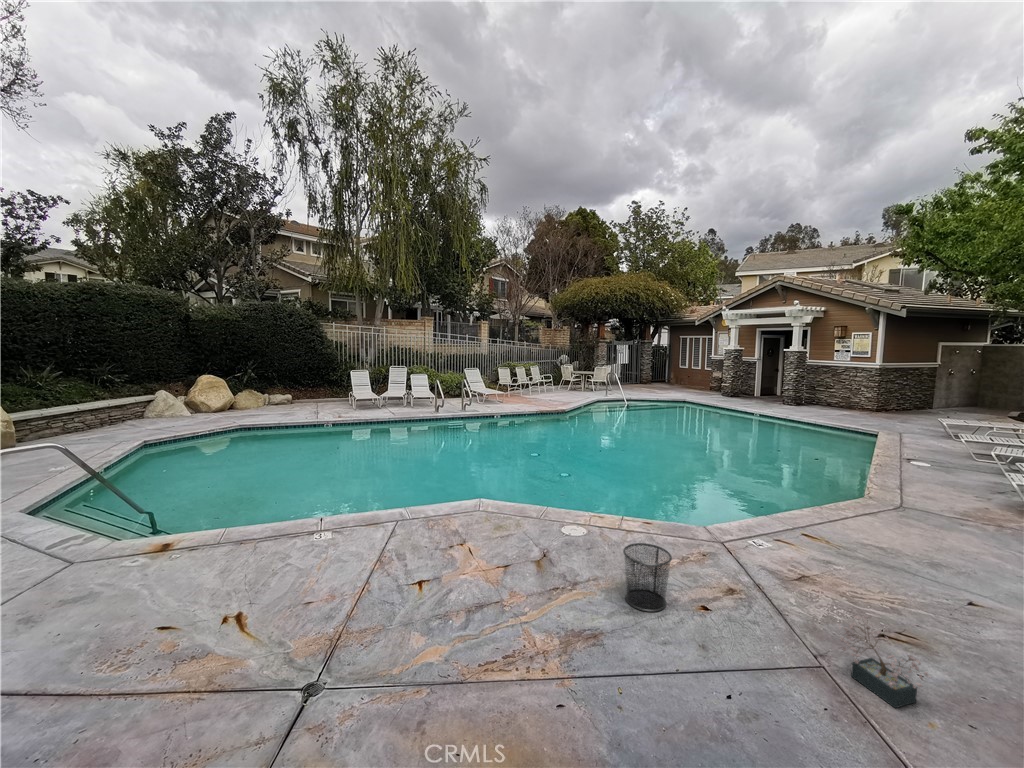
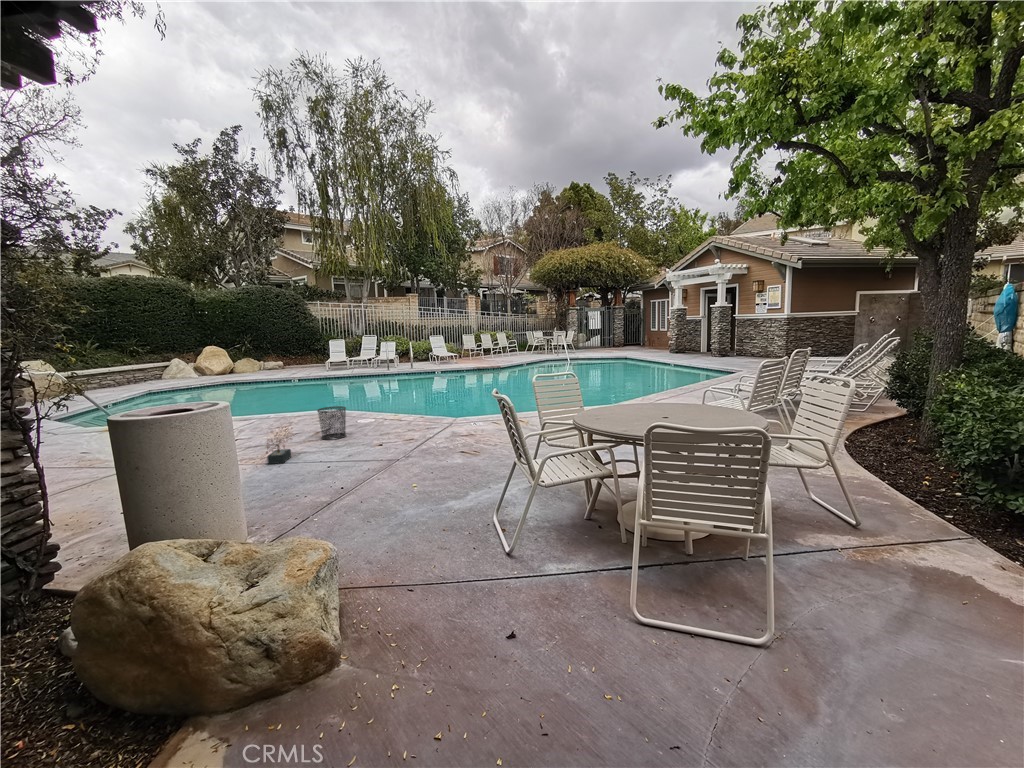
decorative plant: present [840,616,930,708] -> present [266,427,294,464]

